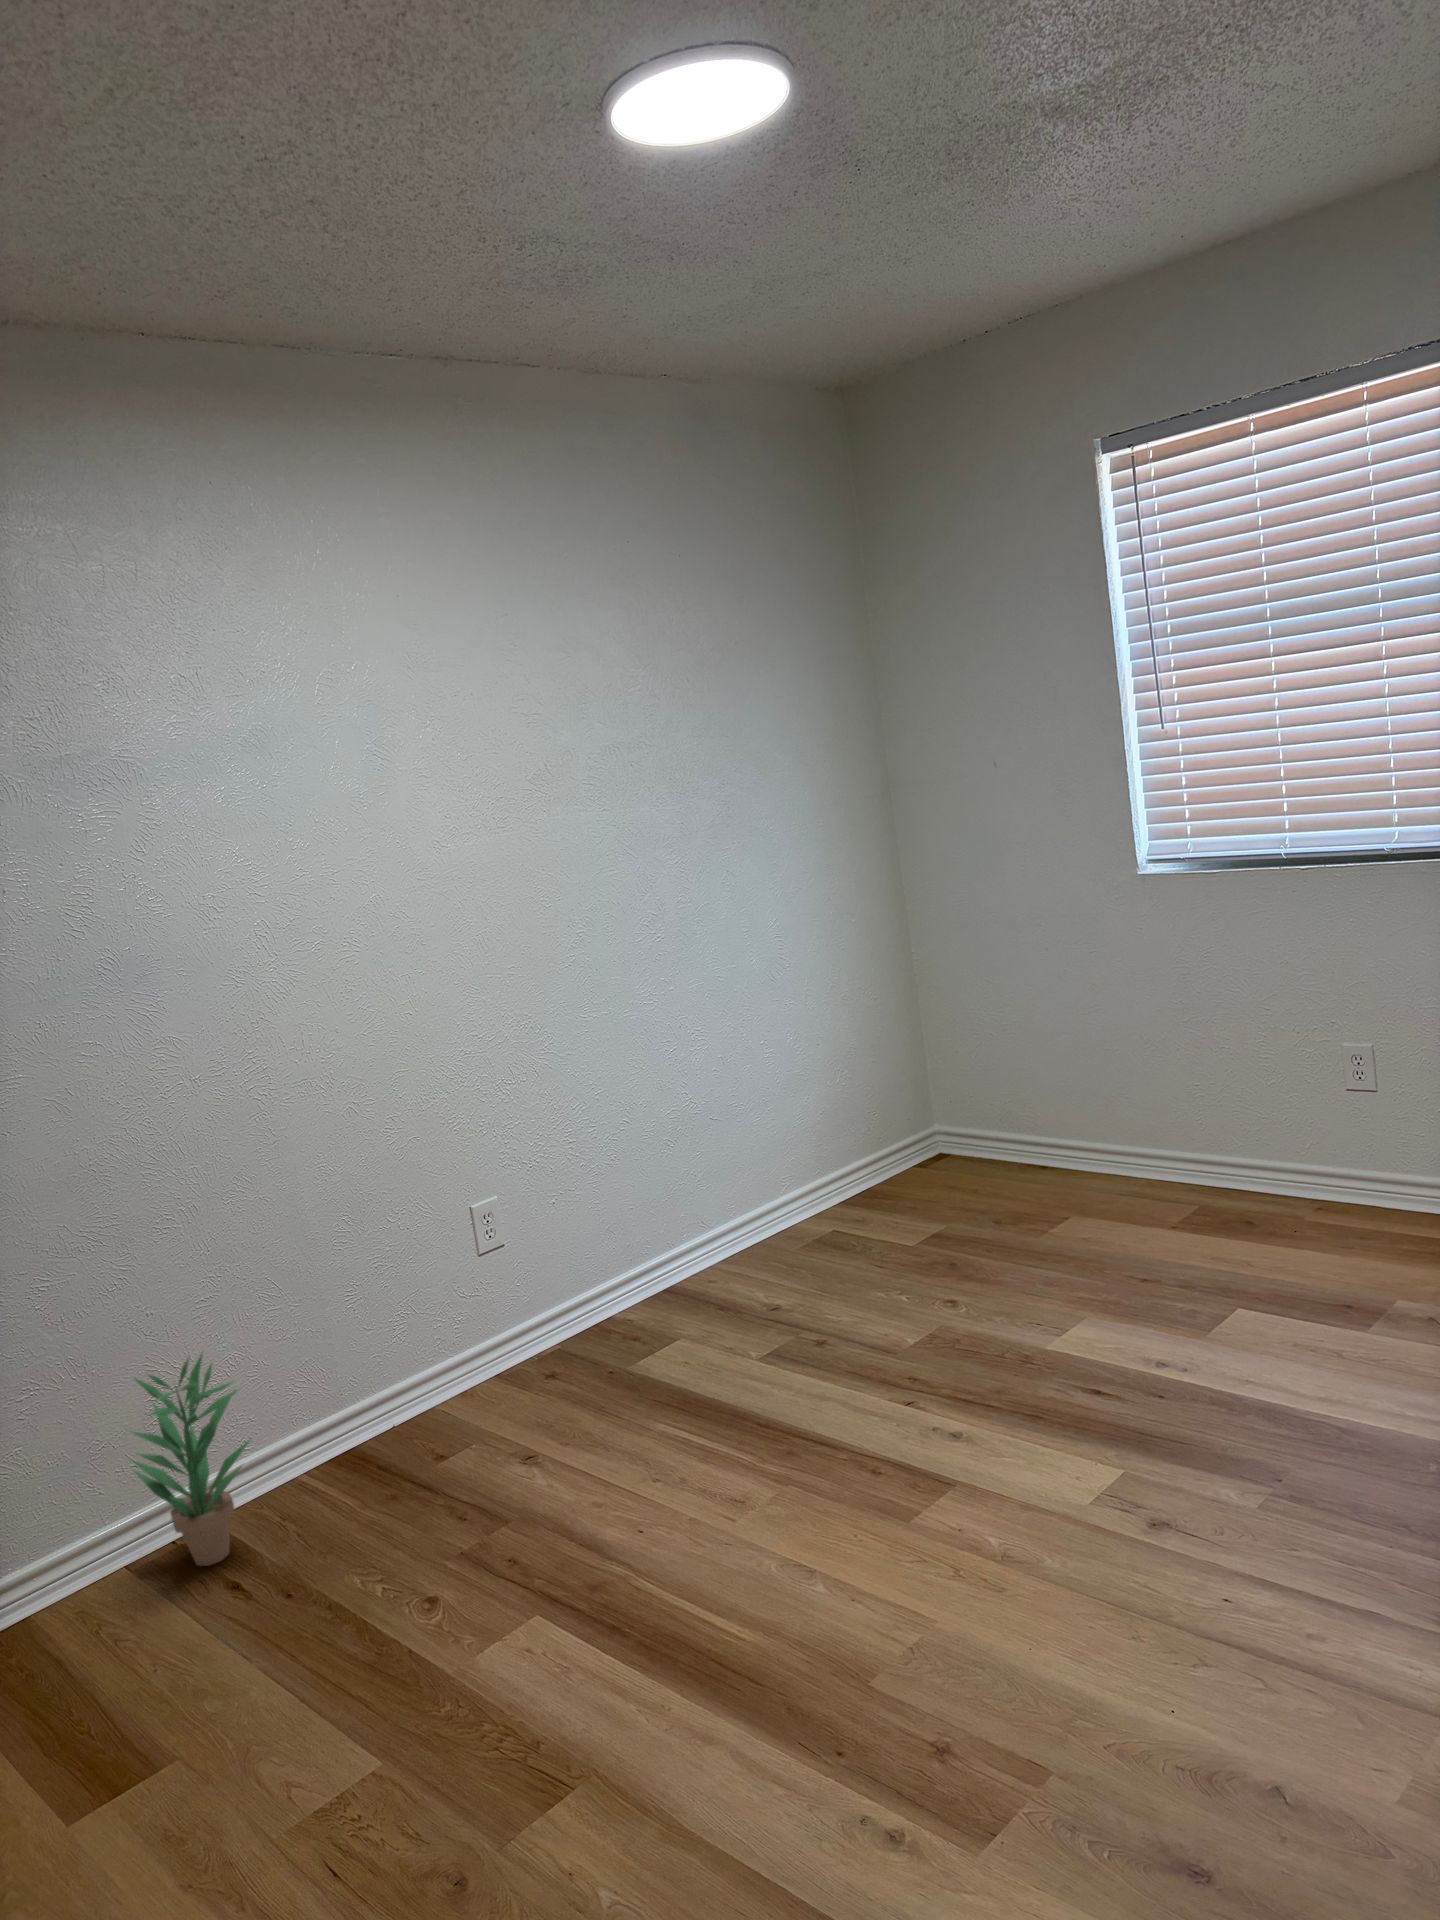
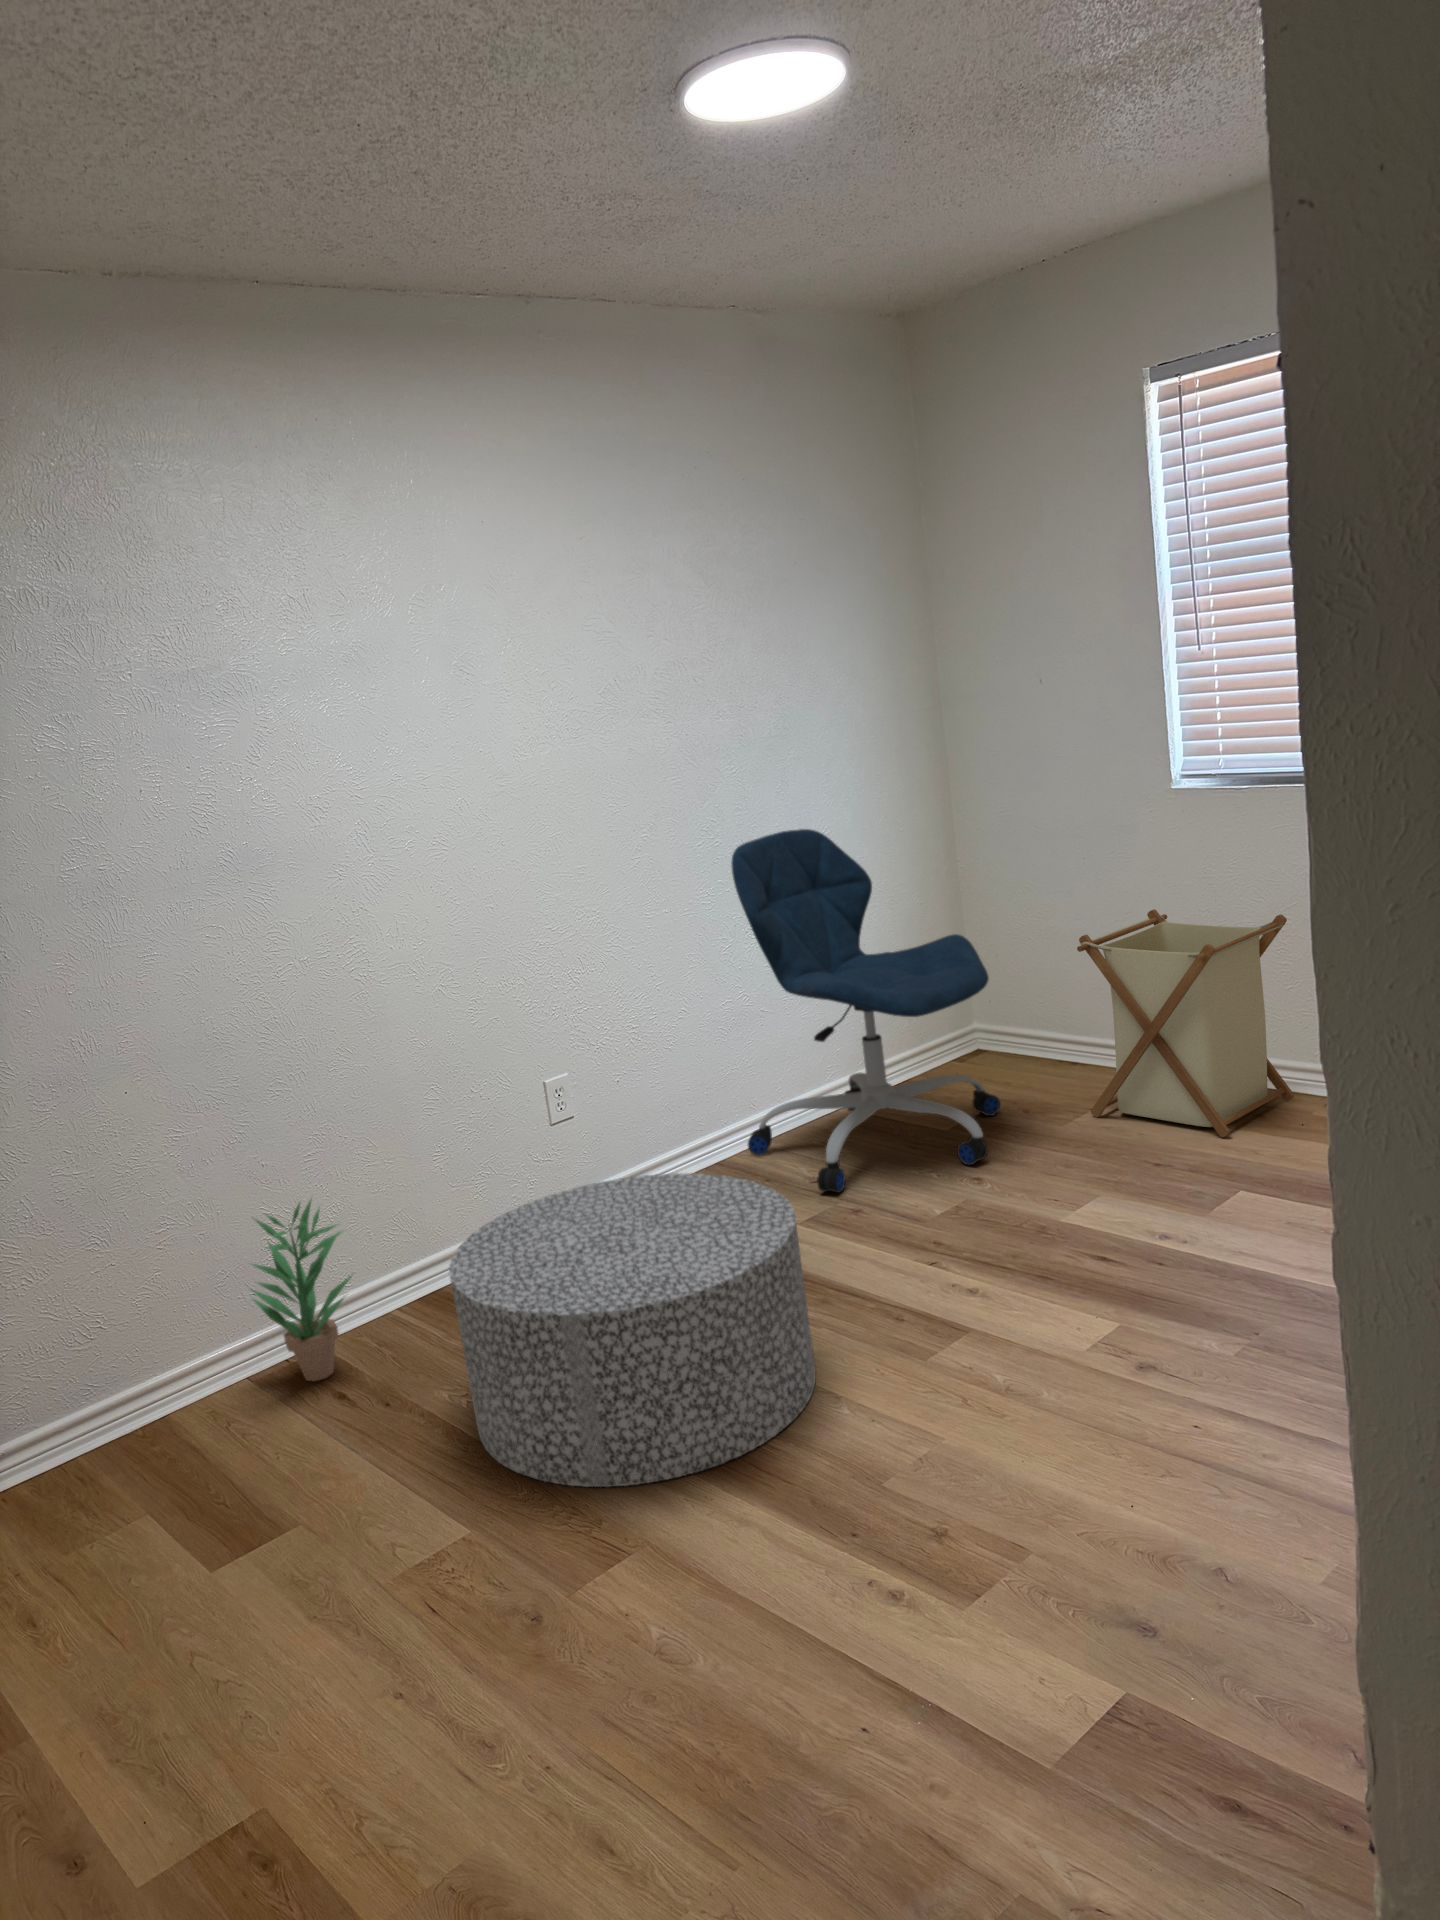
office chair: none [674,924,969,1321] -> present [731,829,1000,1192]
laundry basket: none [1047,1003,1283,1249] -> present [1077,909,1294,1137]
ottoman: none [359,1311,785,1697] -> present [449,1173,816,1487]

